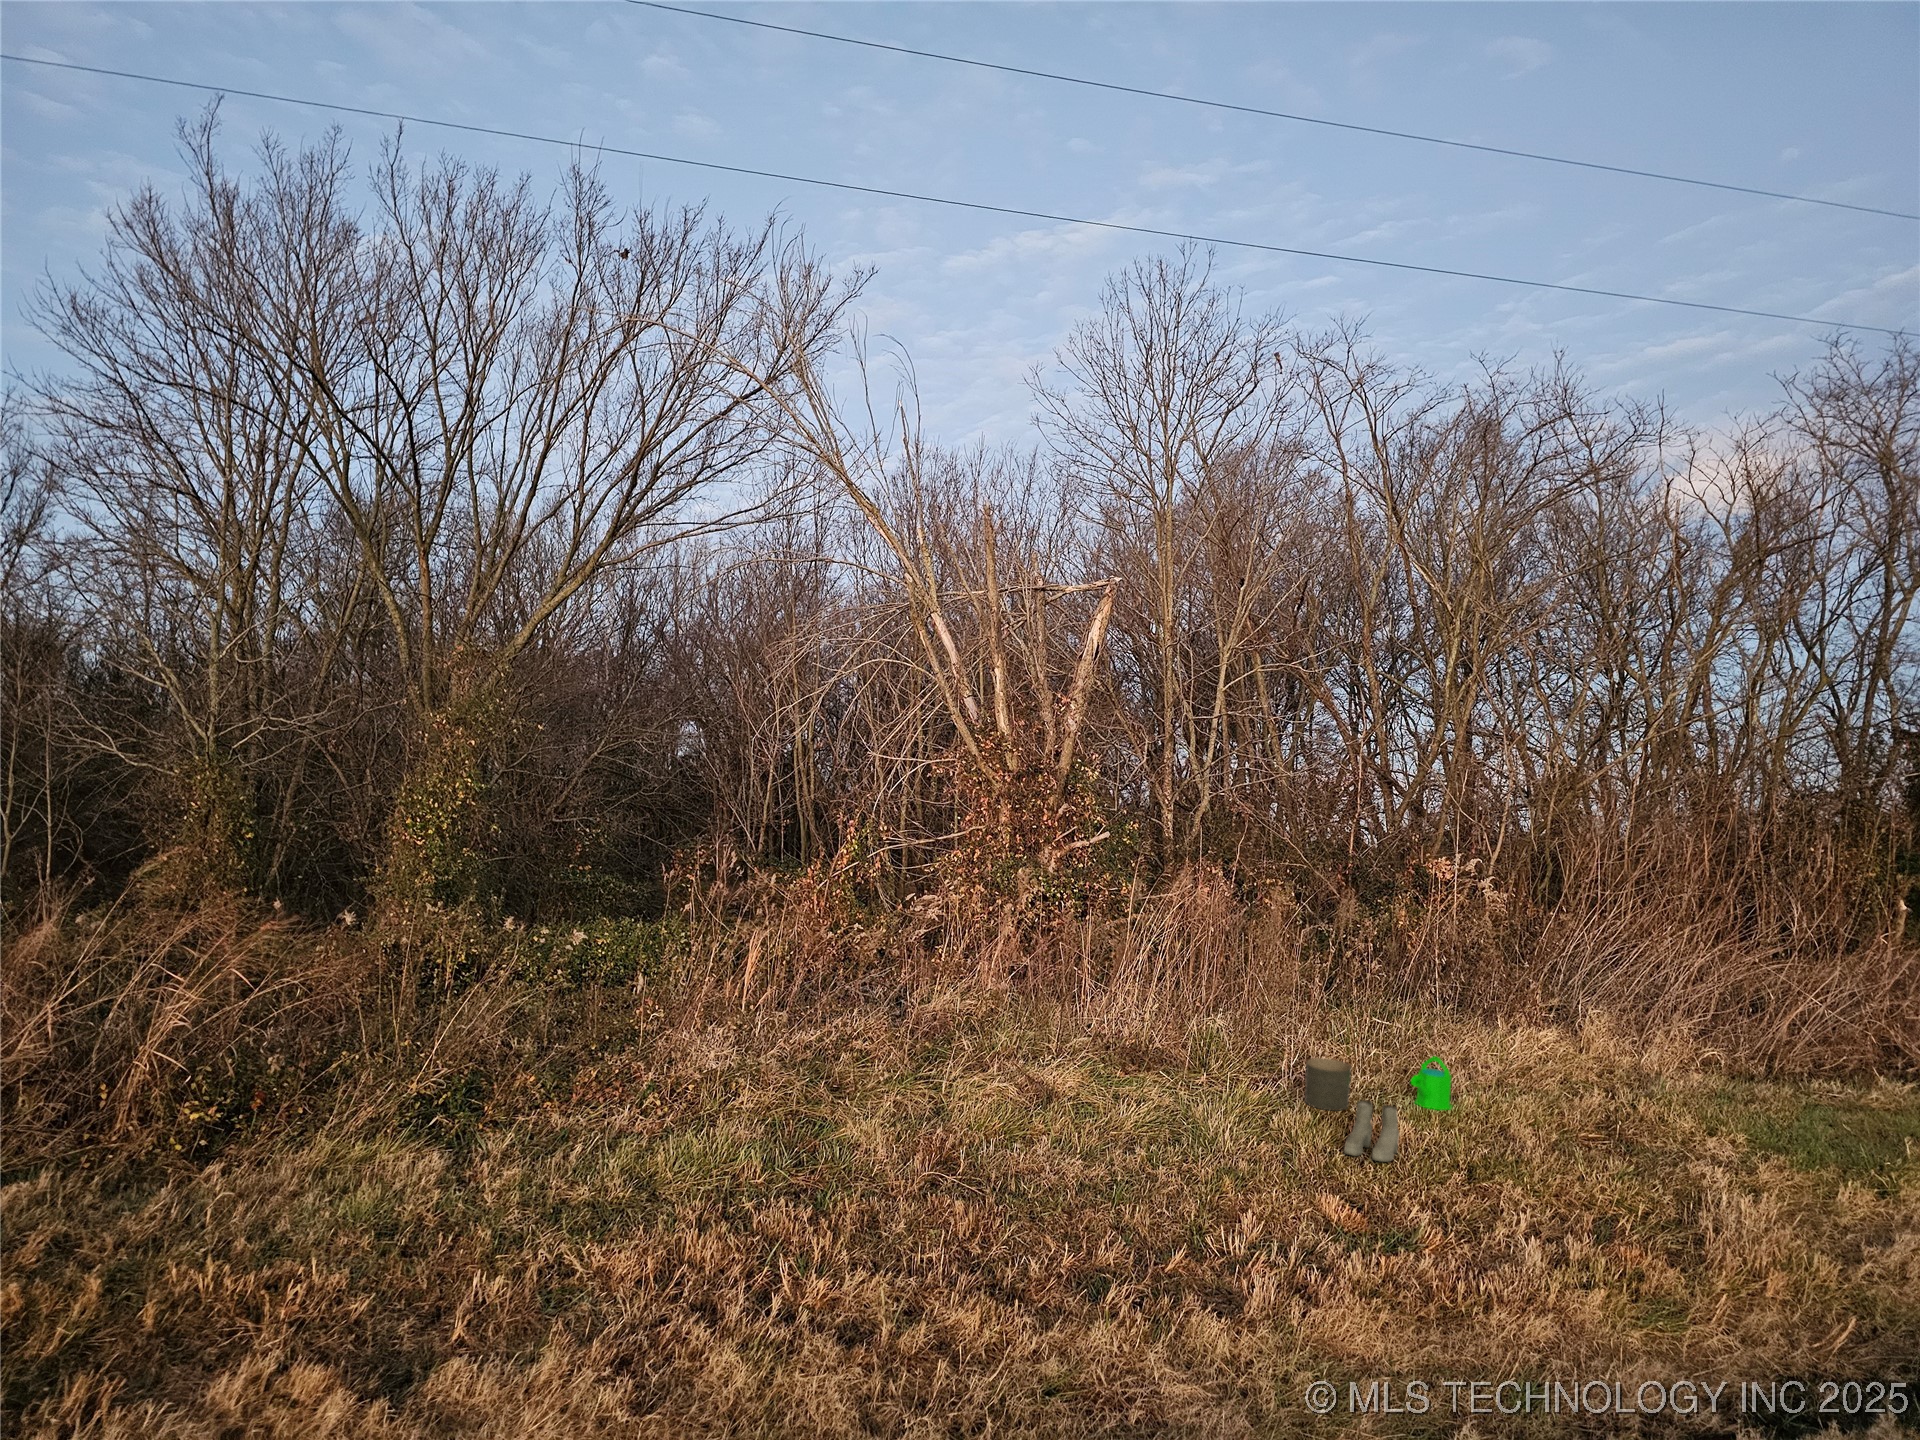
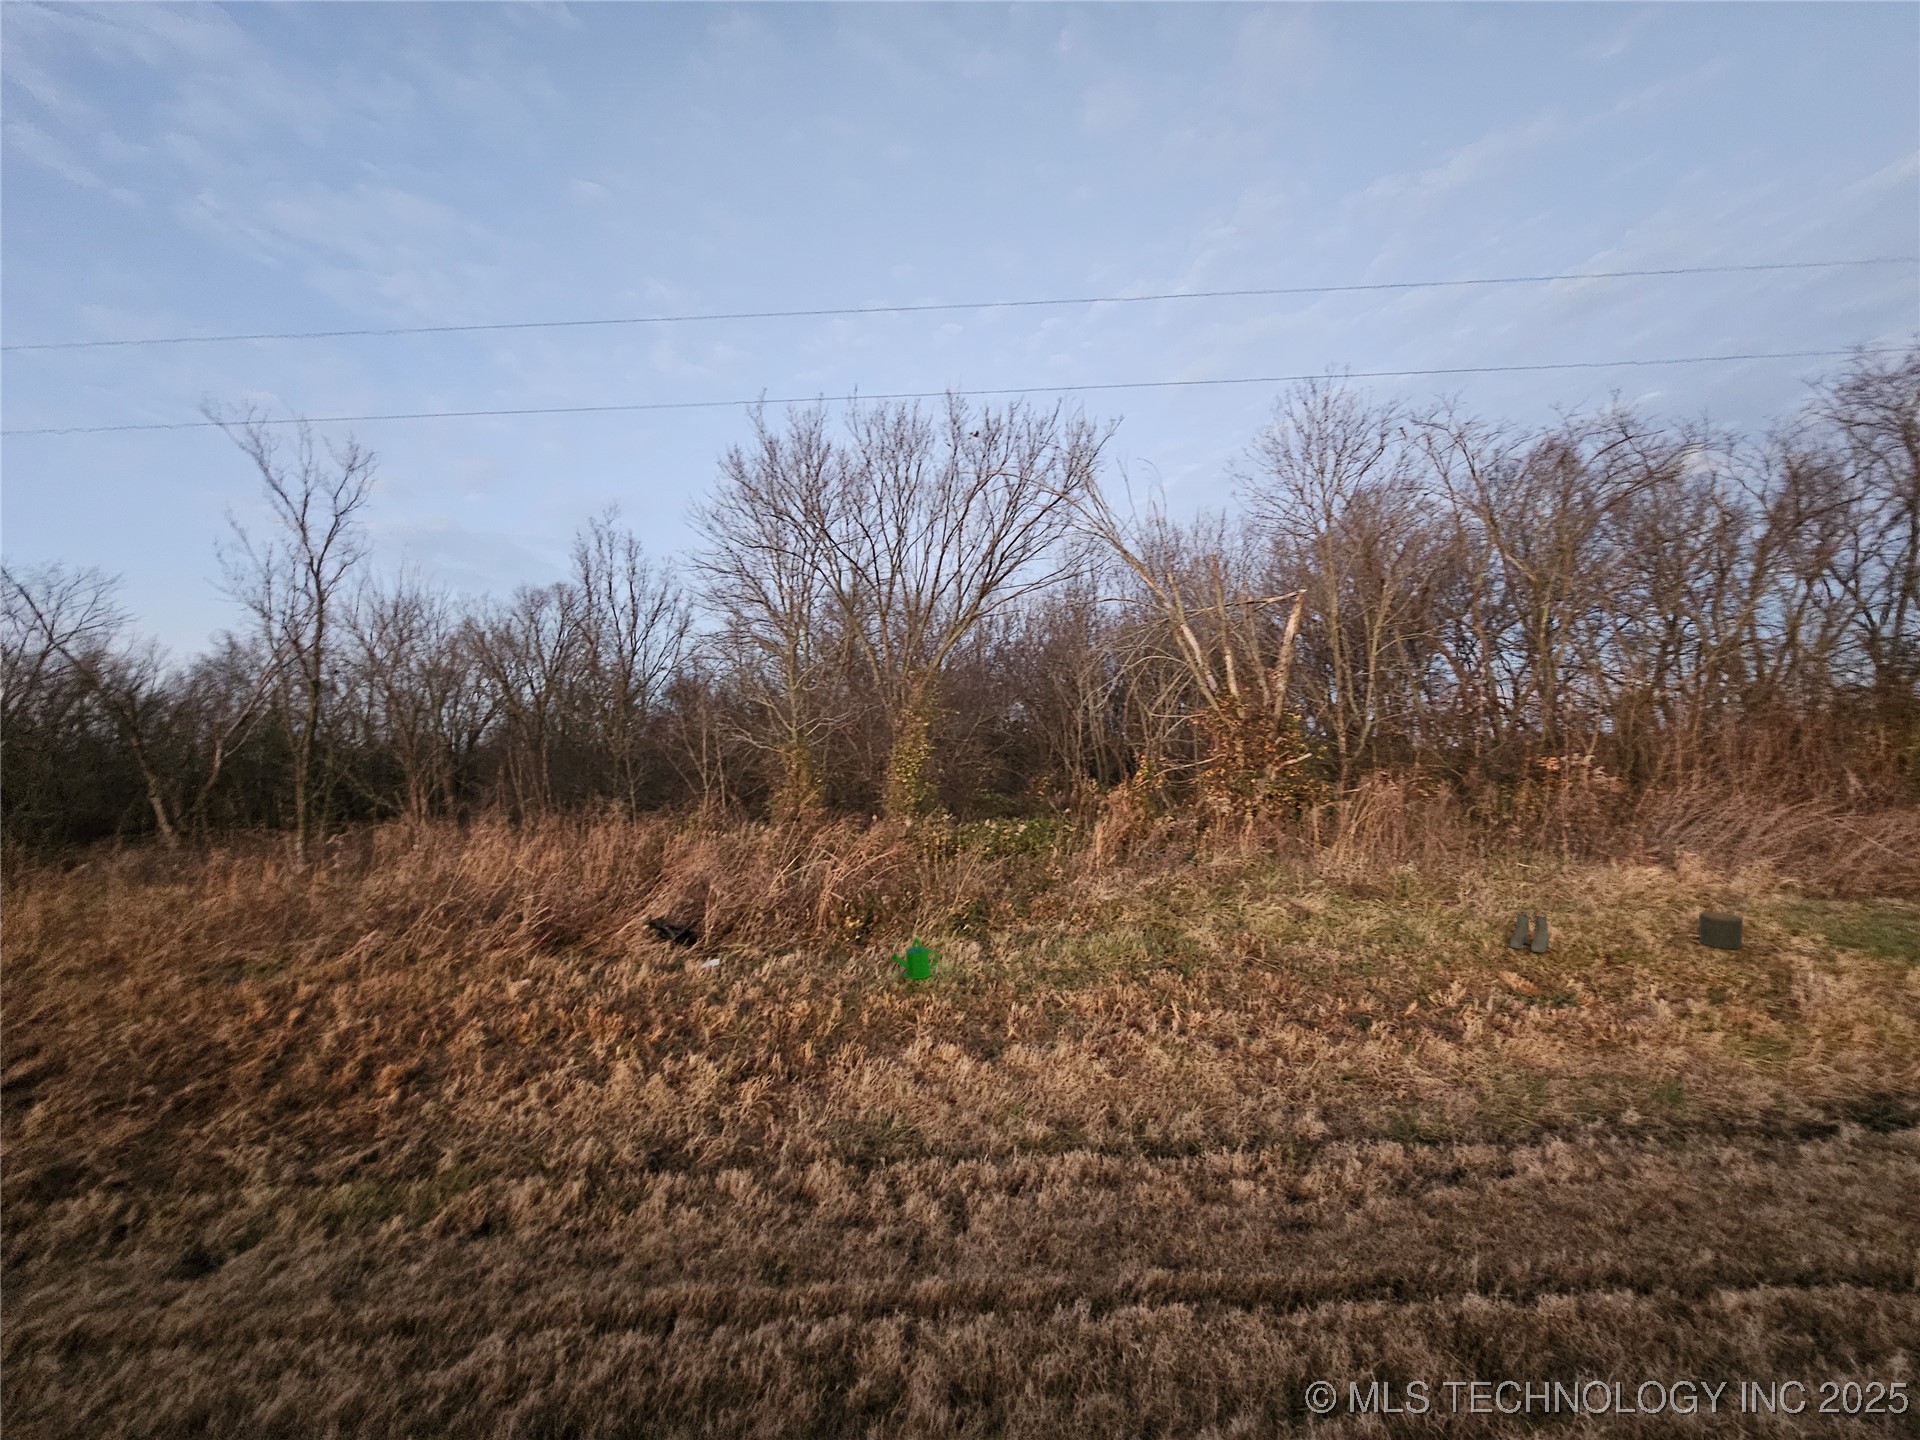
watering can: present [1411,1056,1452,1110] -> present [891,938,939,979]
planter: present [1305,1058,1352,1111] -> present [1699,911,1743,949]

